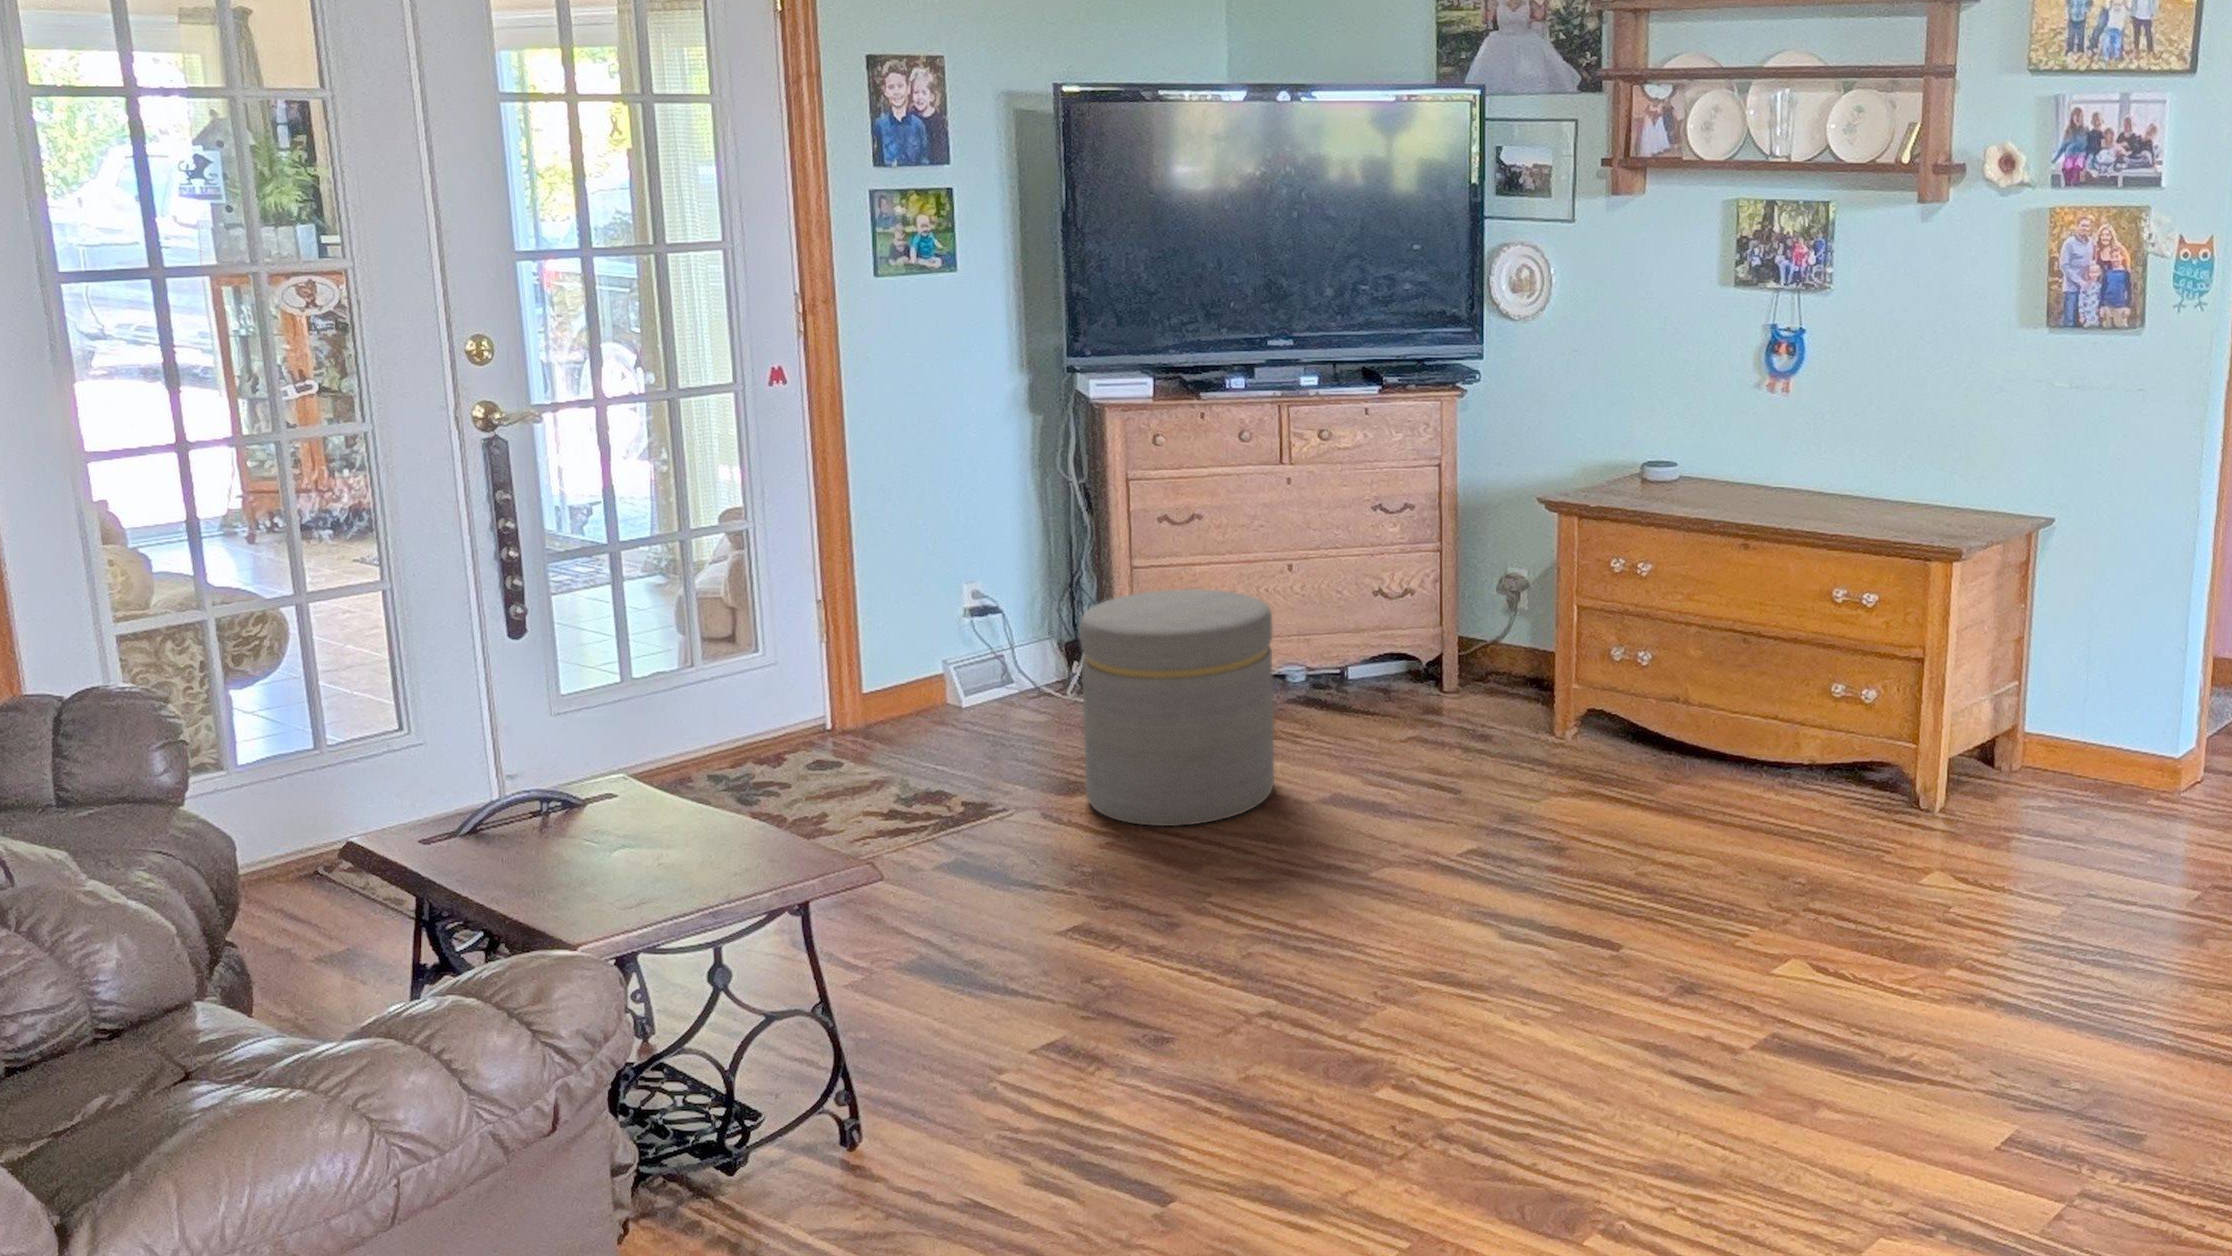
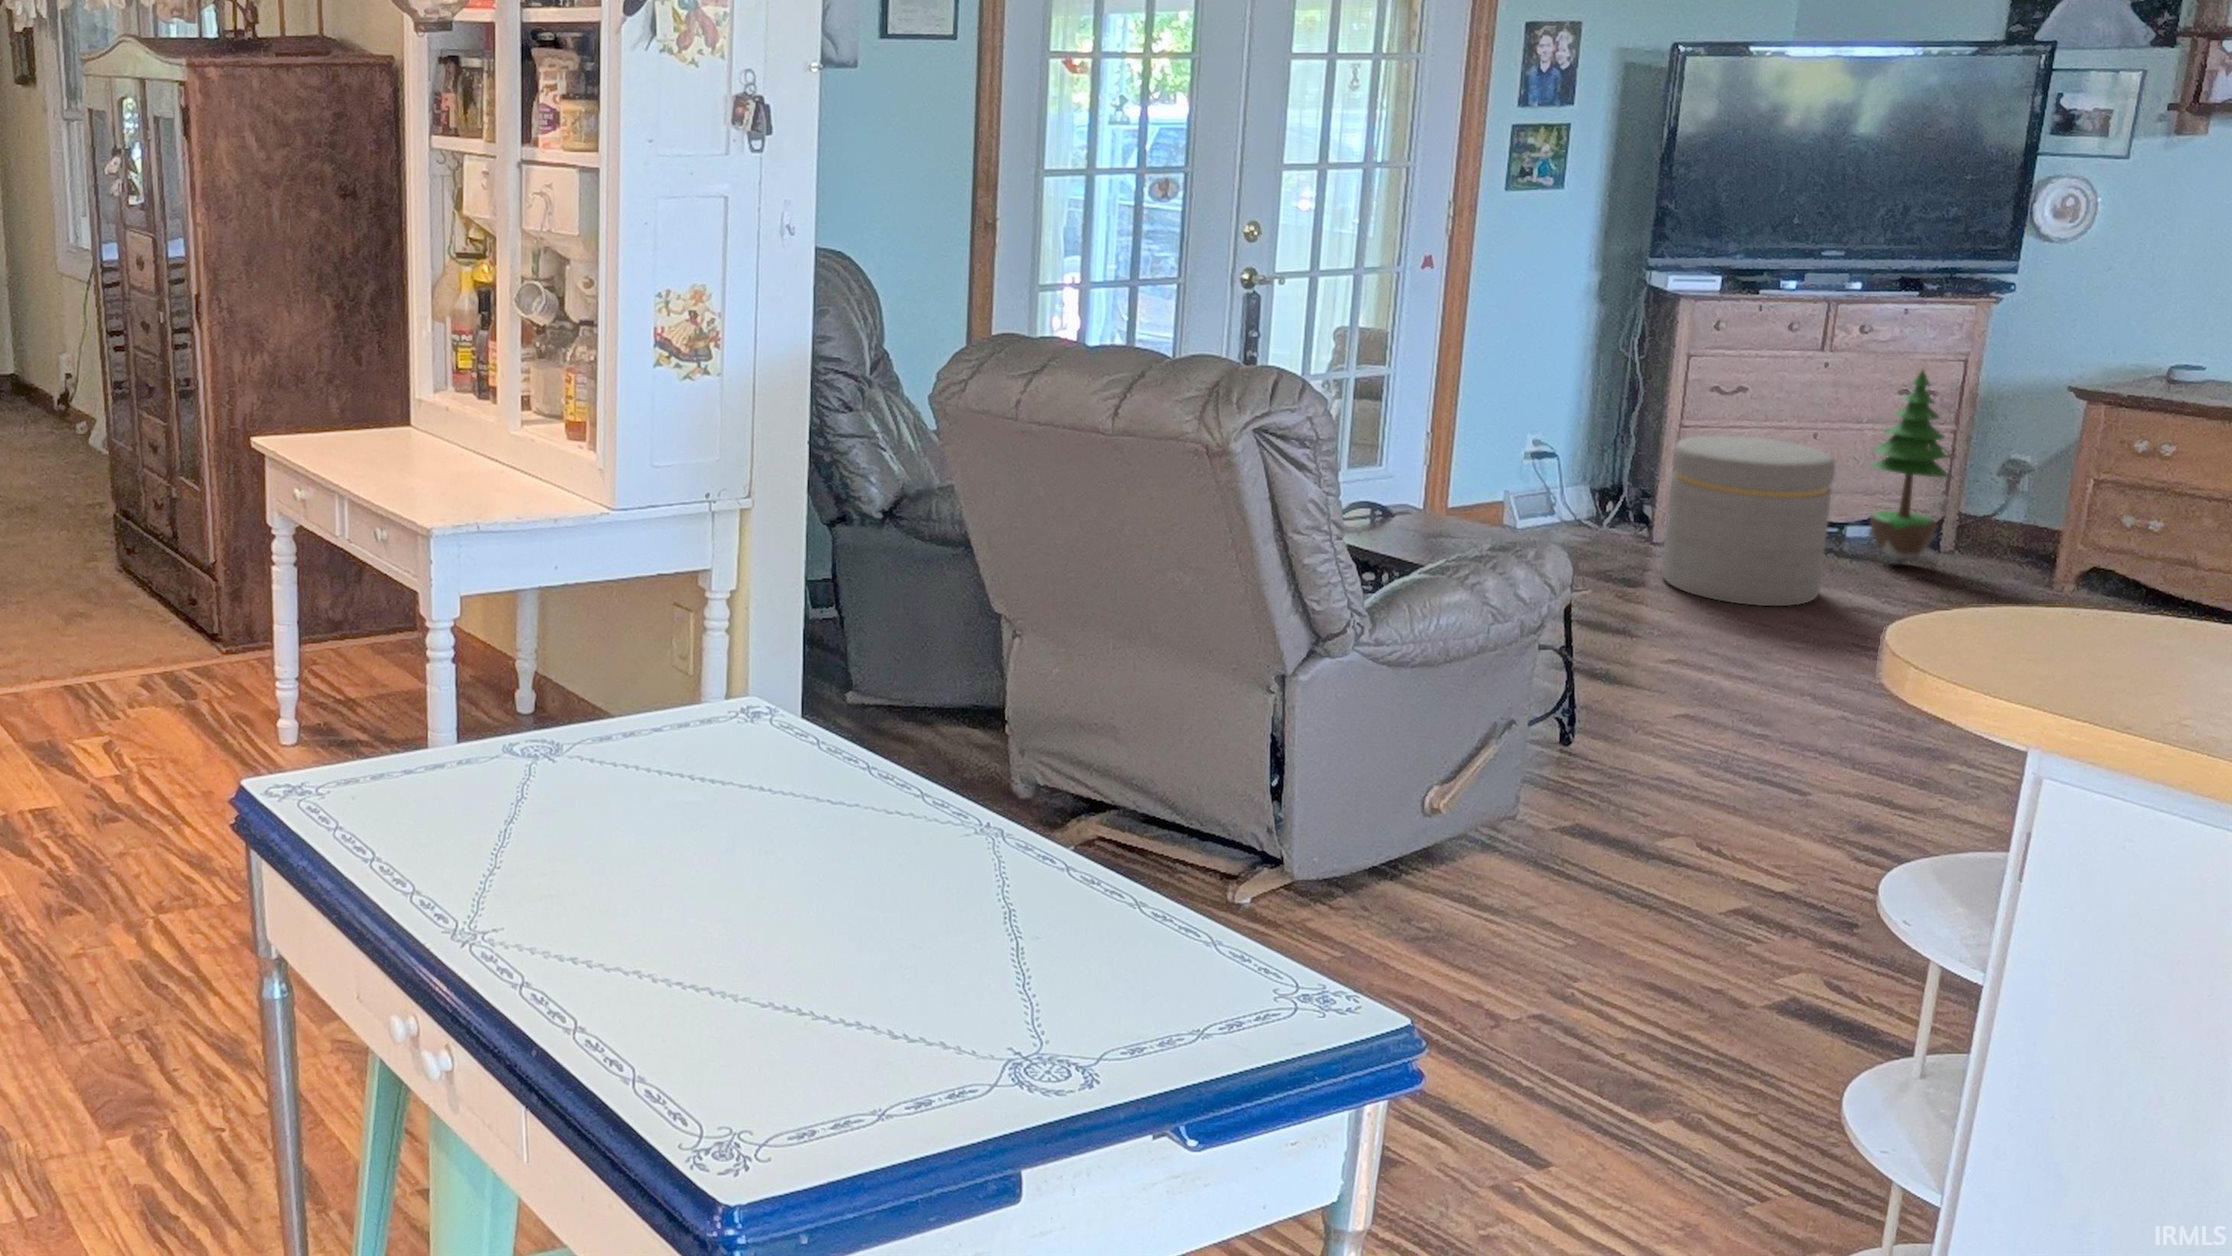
potted tree: none [1340,477,1428,720] -> present [1869,370,1949,564]

